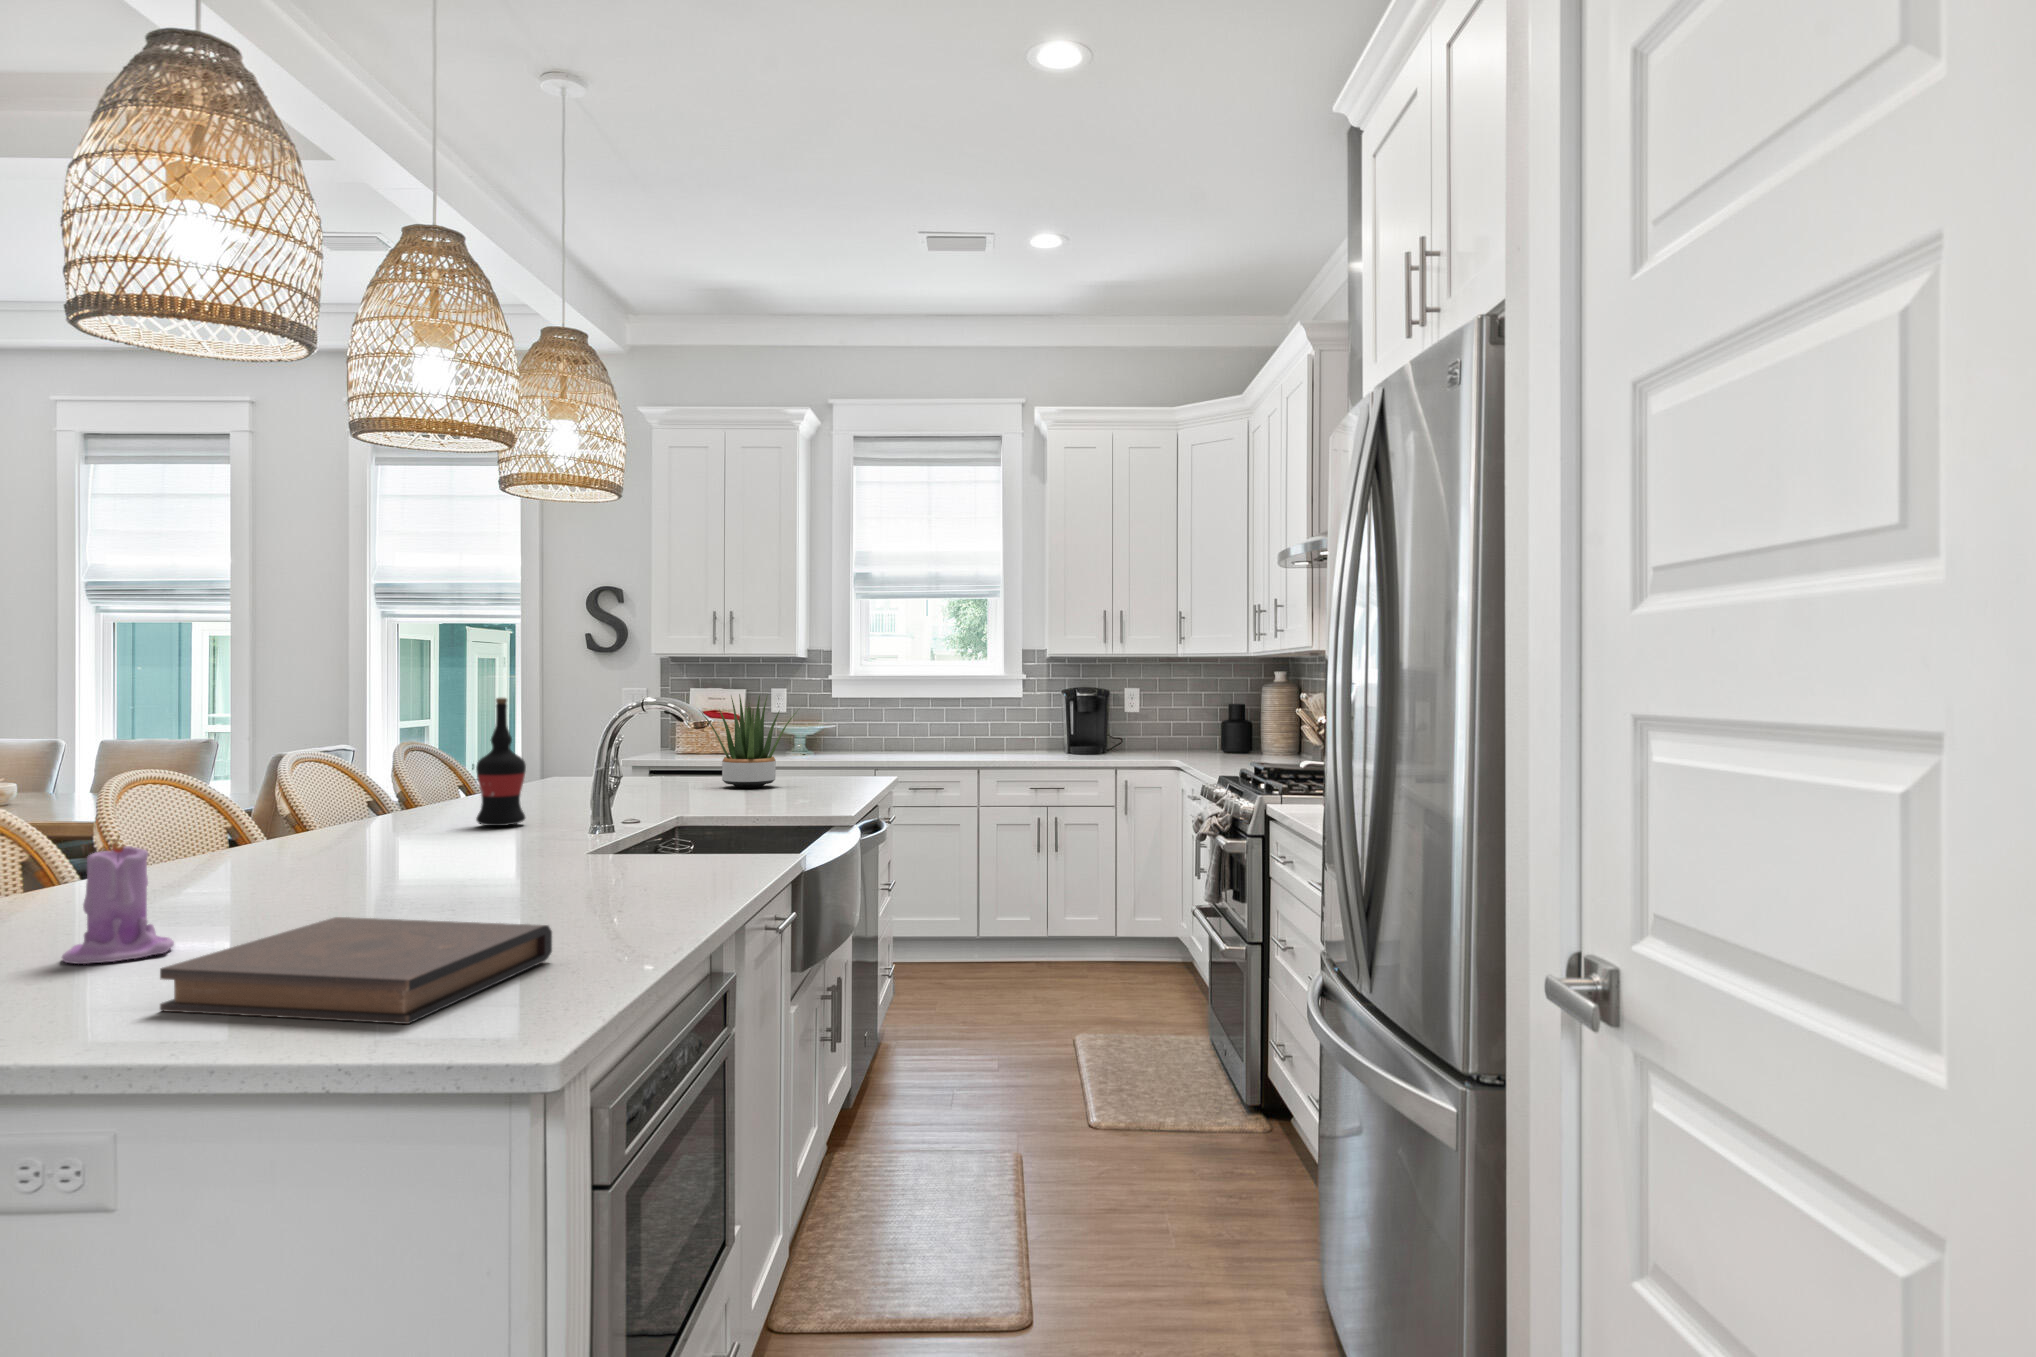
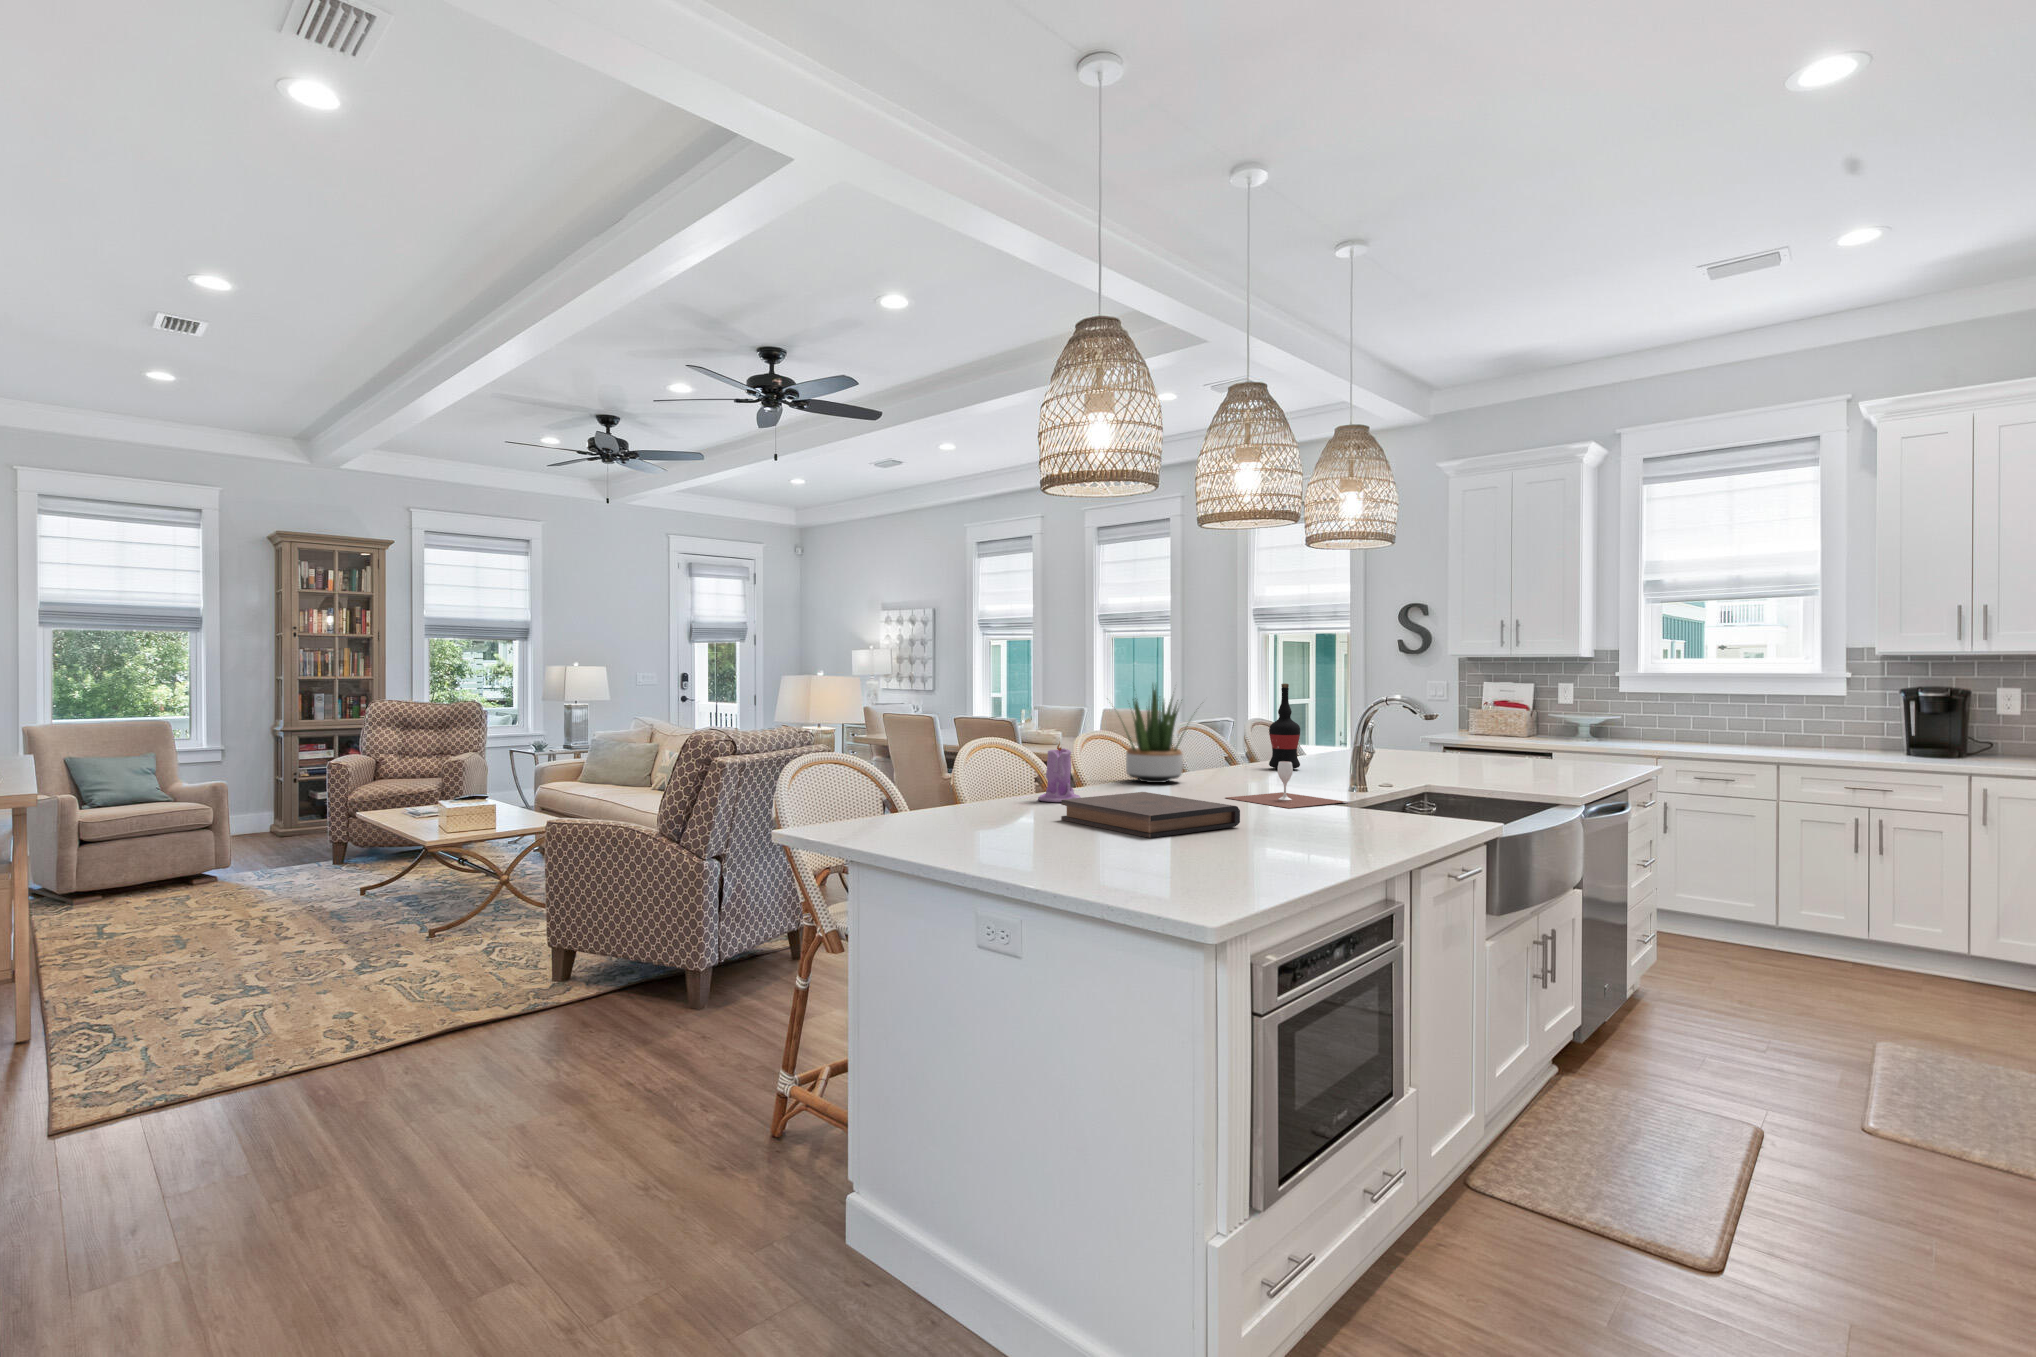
potted plant: present [701,694,796,788] -> present [1122,688,1188,783]
wine glass: none [461,826,660,903] -> present [1226,761,1346,808]

